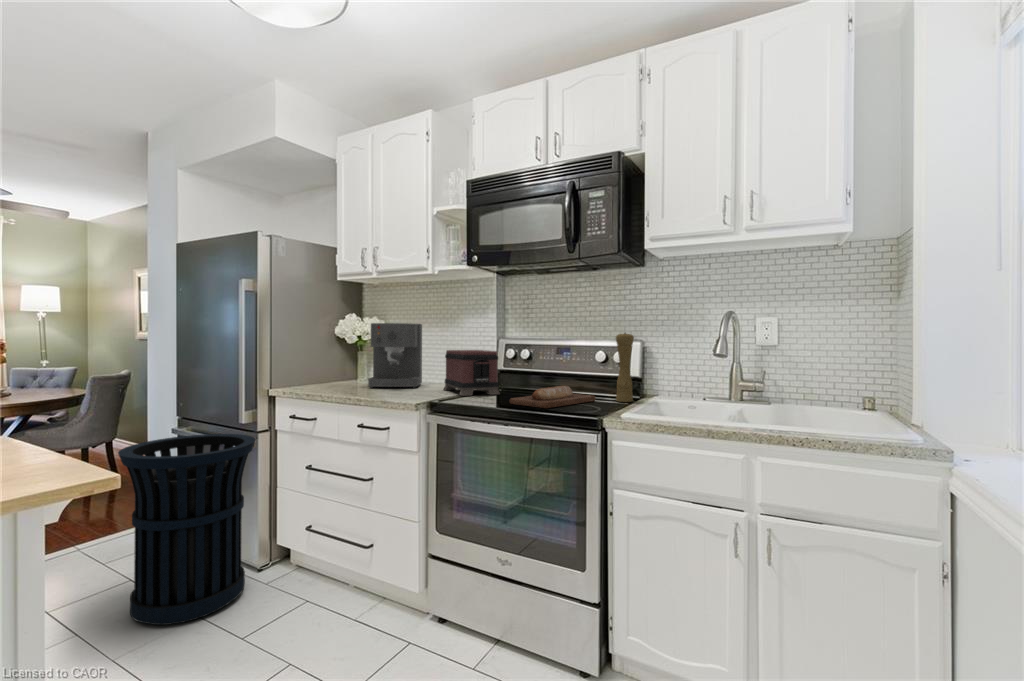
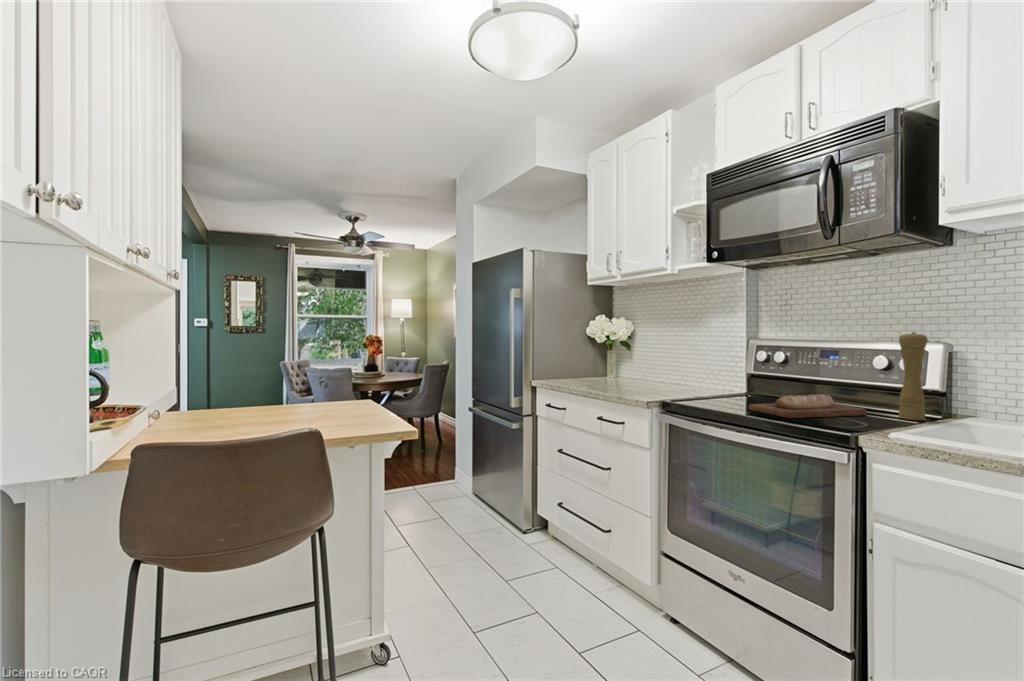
coffee maker: present [368,323,422,388] -> none [613,323,668,387]
toaster: present [444,350,500,396] -> none [686,350,746,399]
trash can: present [118,434,255,625] -> none [429,415,519,559]

